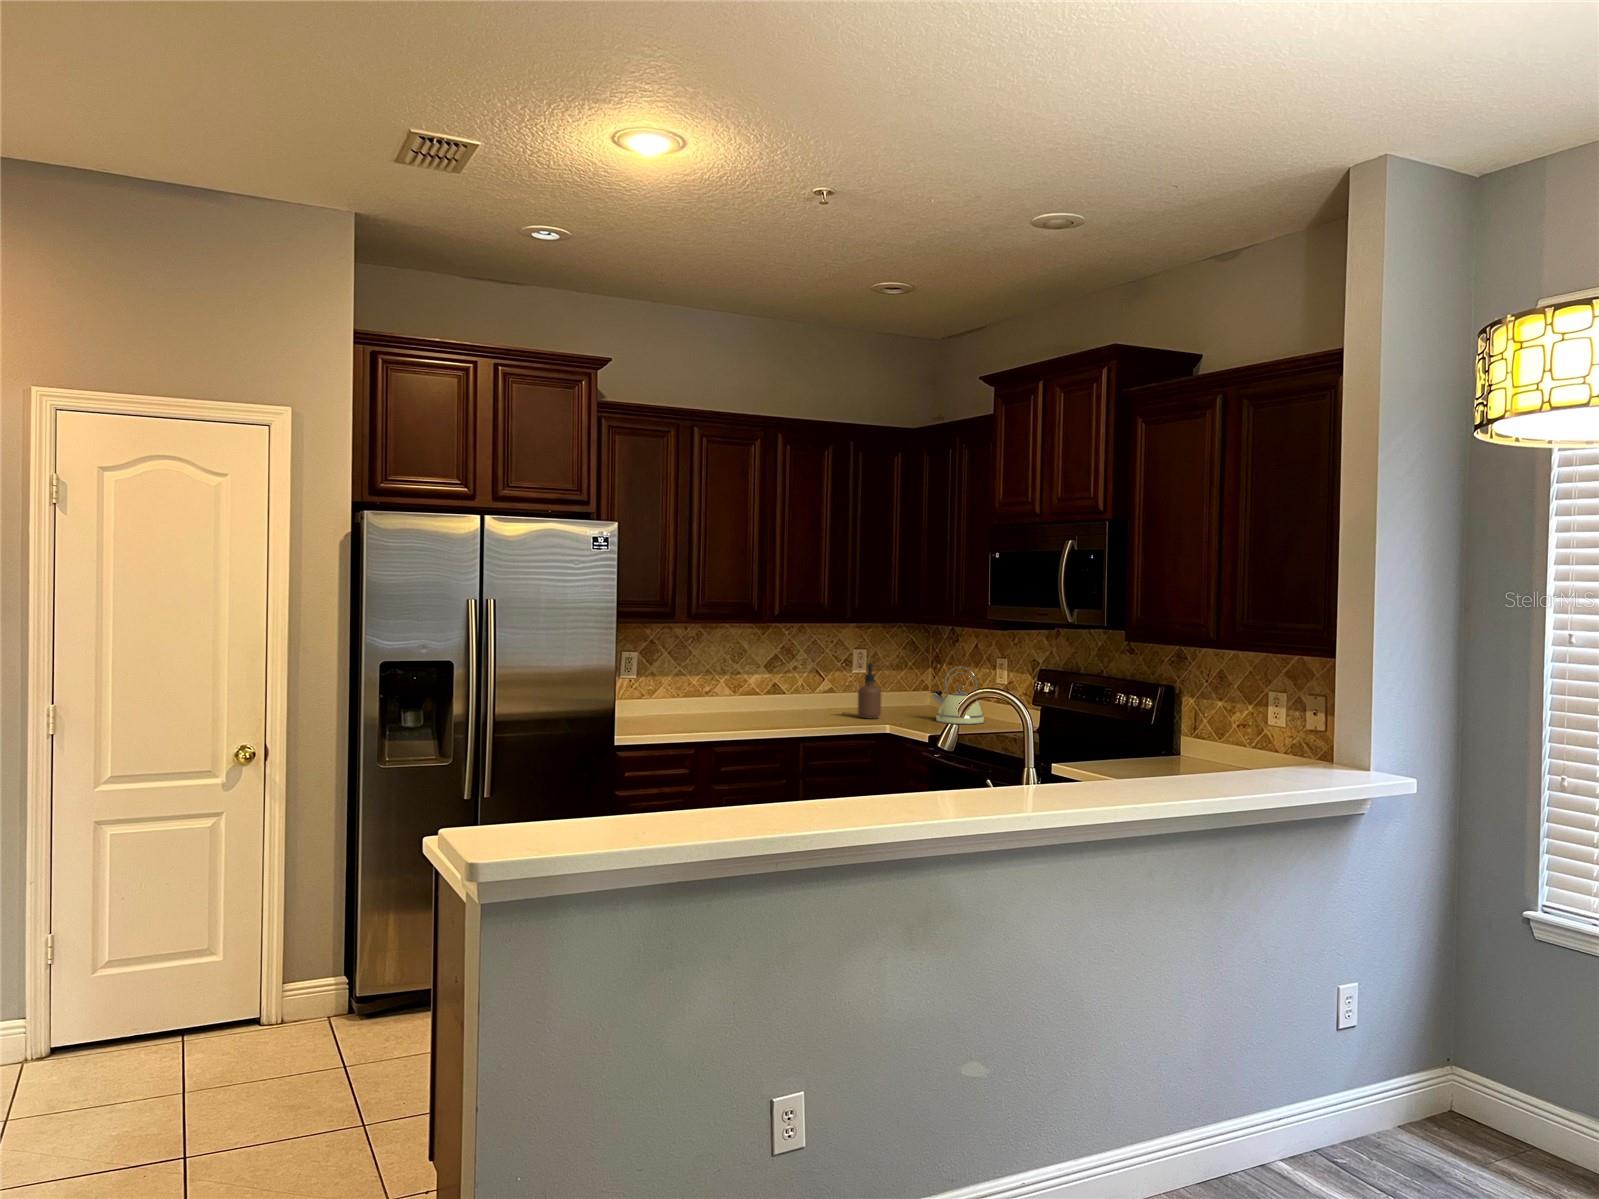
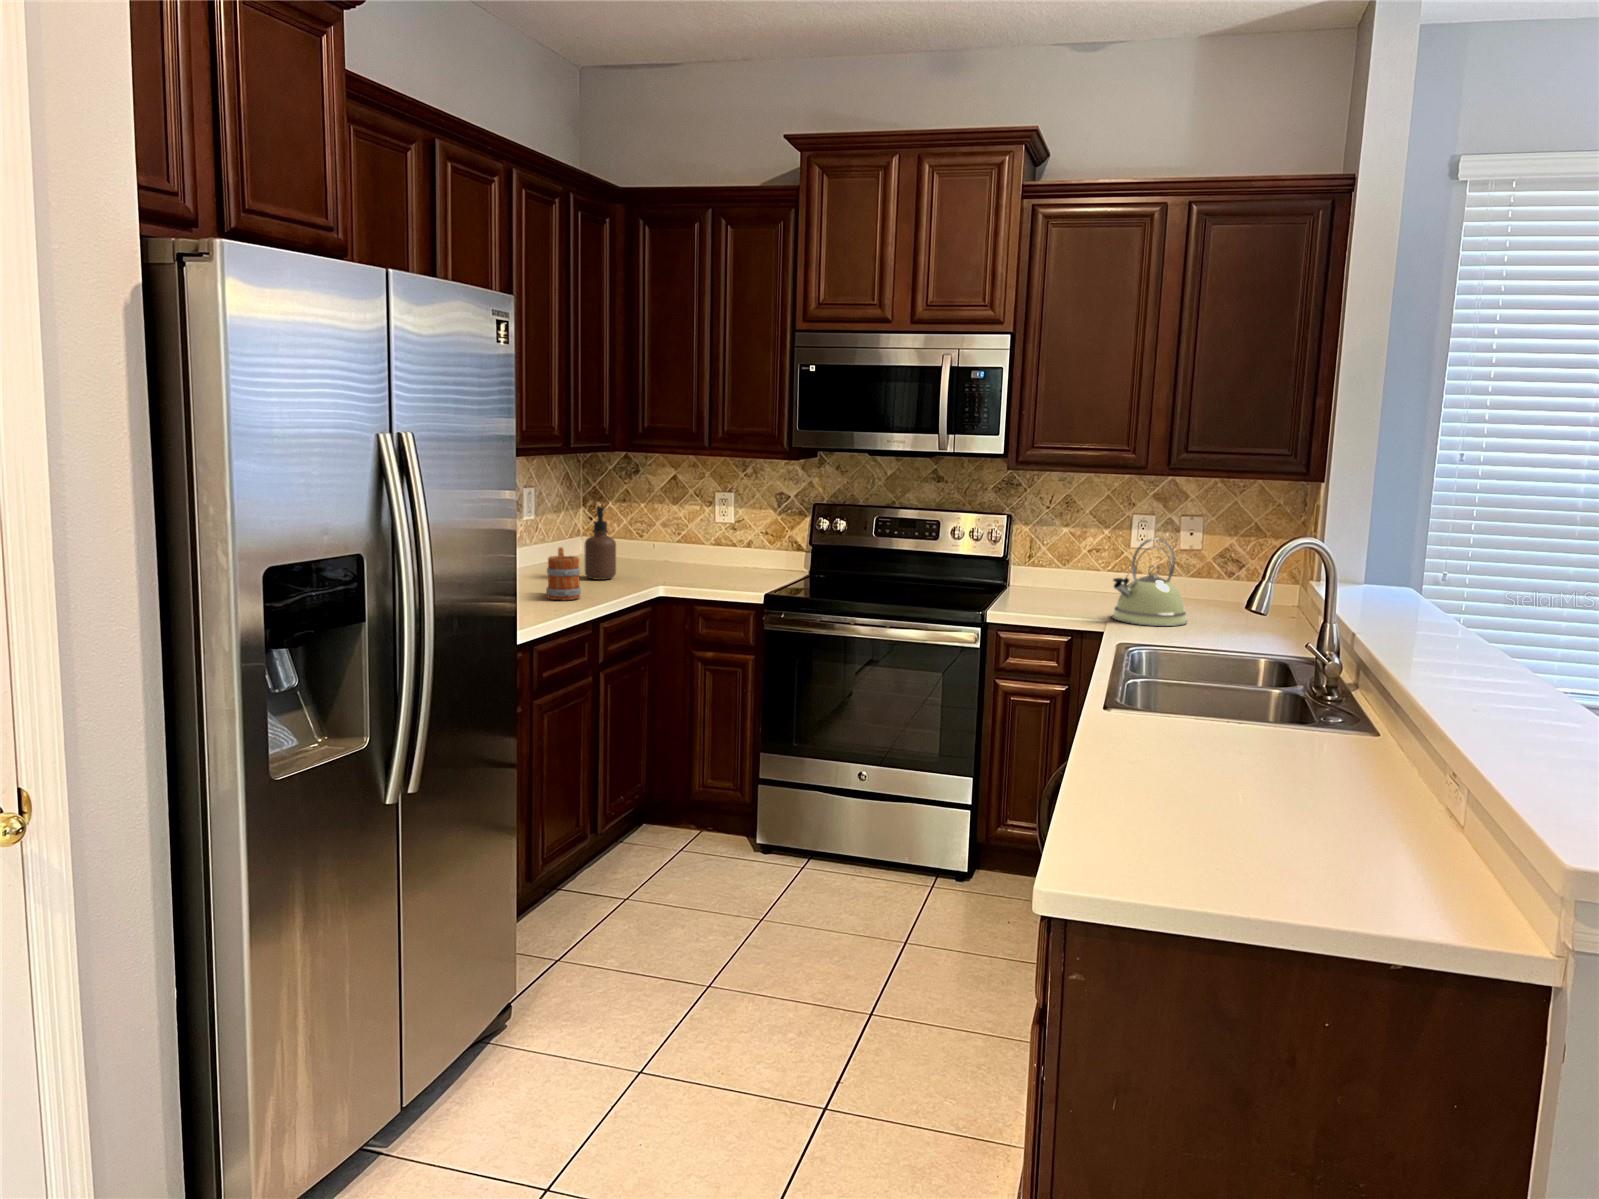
kettle: present [931,666,985,724] -> present [1112,538,1187,626]
mug: none [779,688,806,725] -> present [546,547,581,600]

